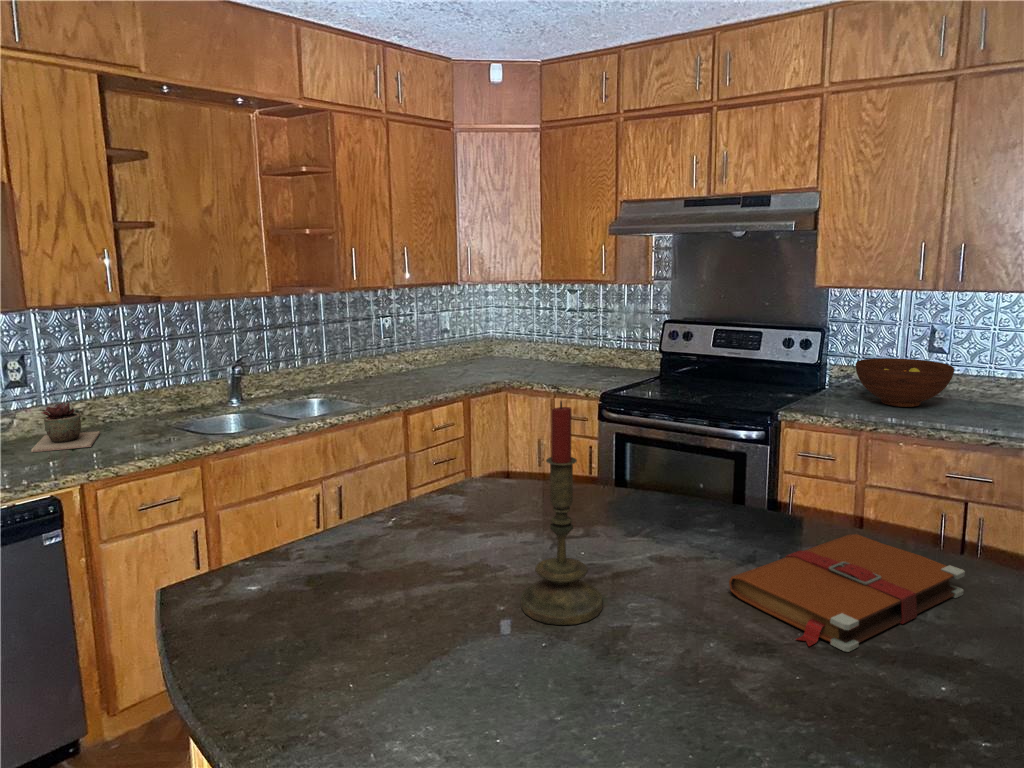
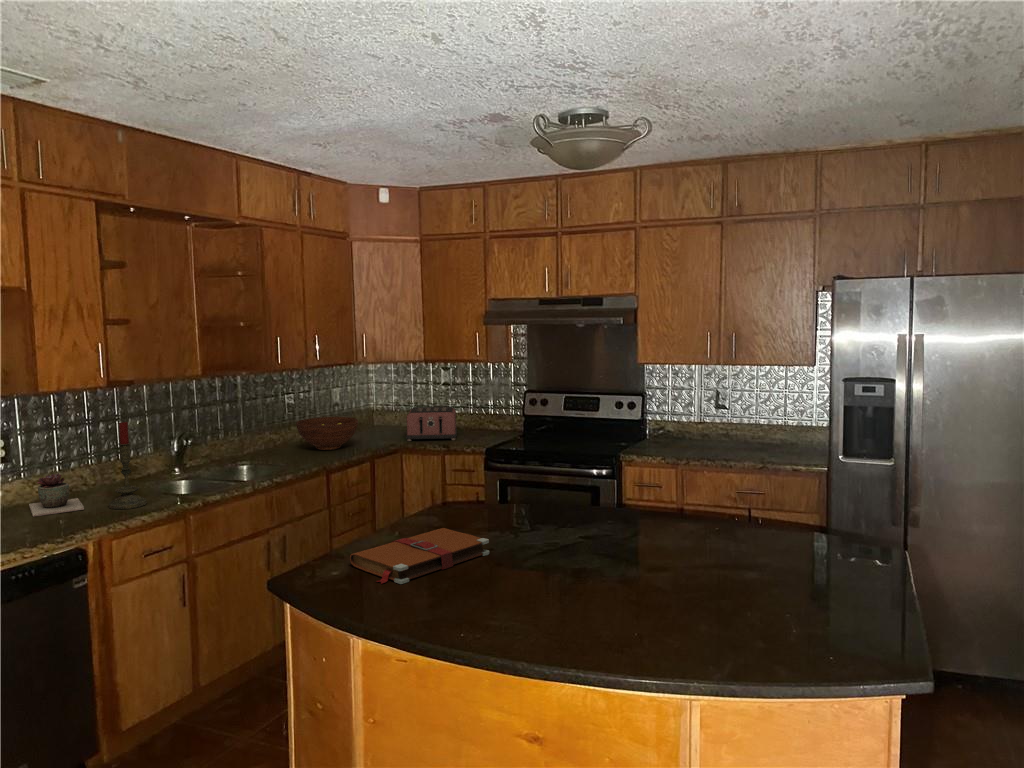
toaster: none [515,336,581,378] -> present [406,406,457,441]
fruit bowl: present [856,358,954,407] -> present [296,417,358,450]
candle: present [521,401,602,625] -> present [109,422,147,509]
book: present [729,534,965,652] -> present [350,528,489,584]

